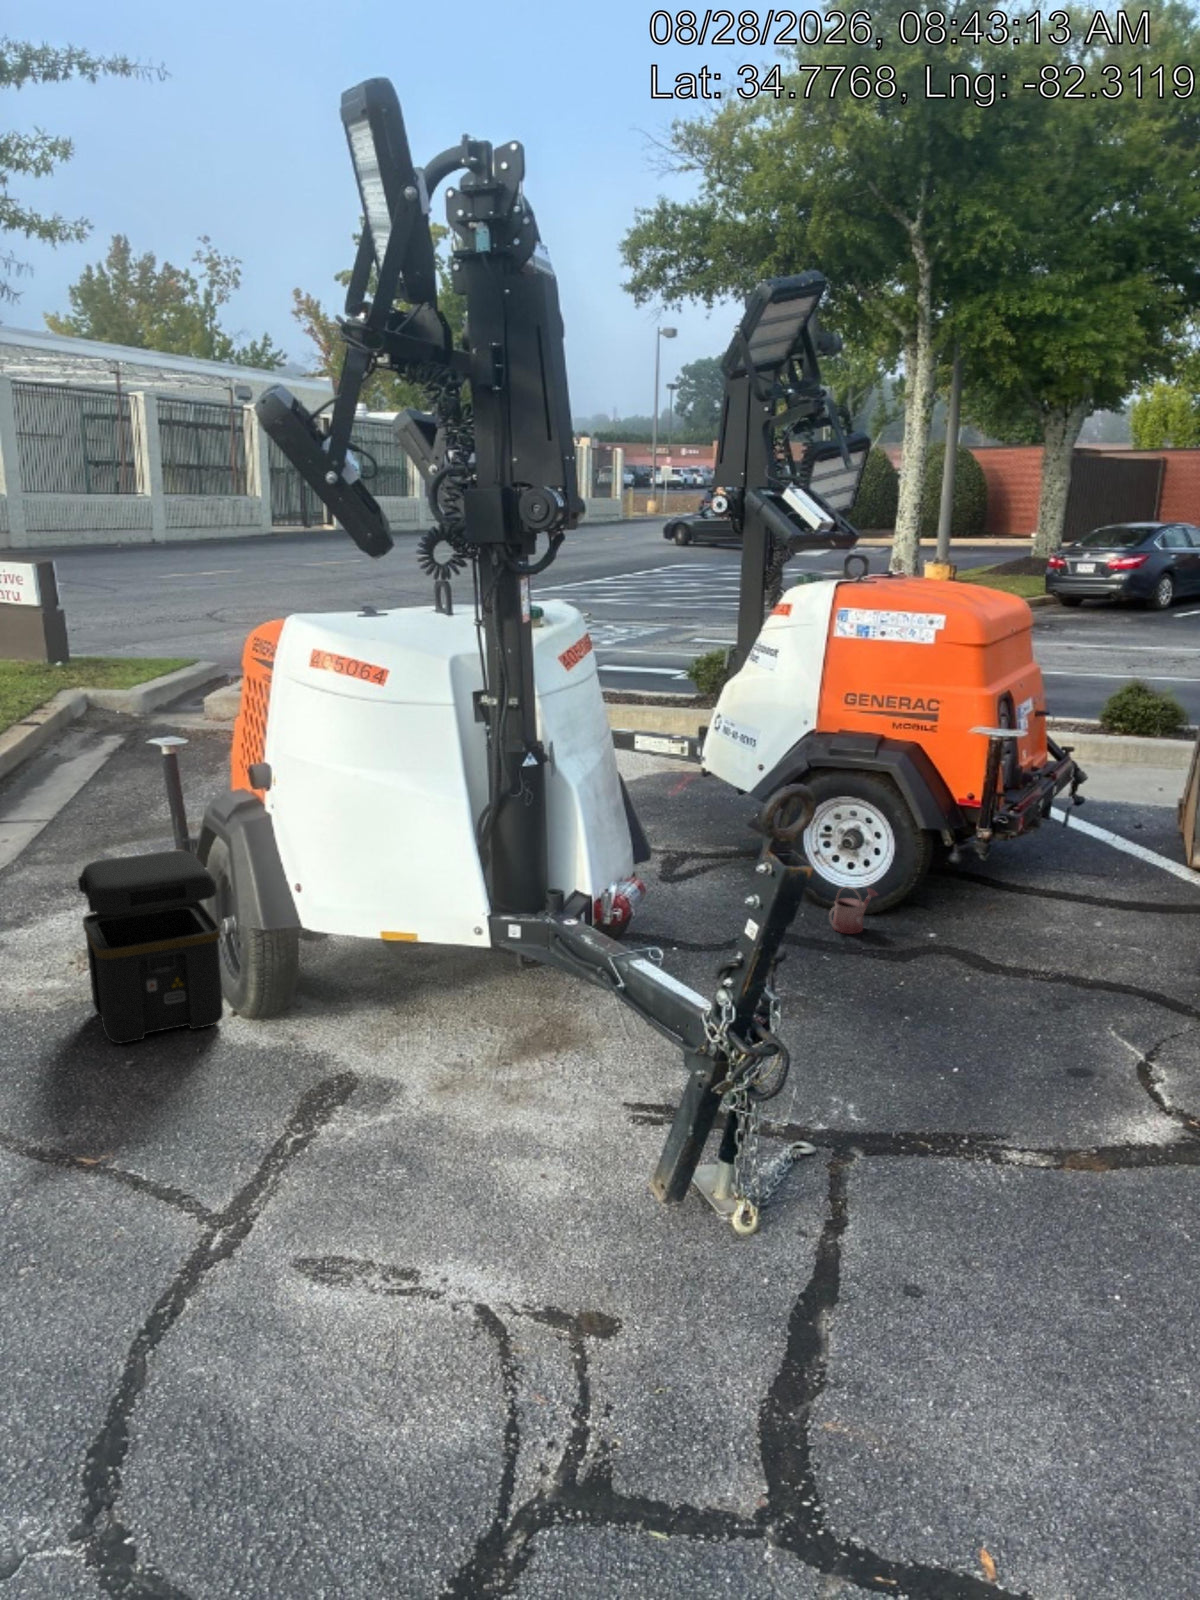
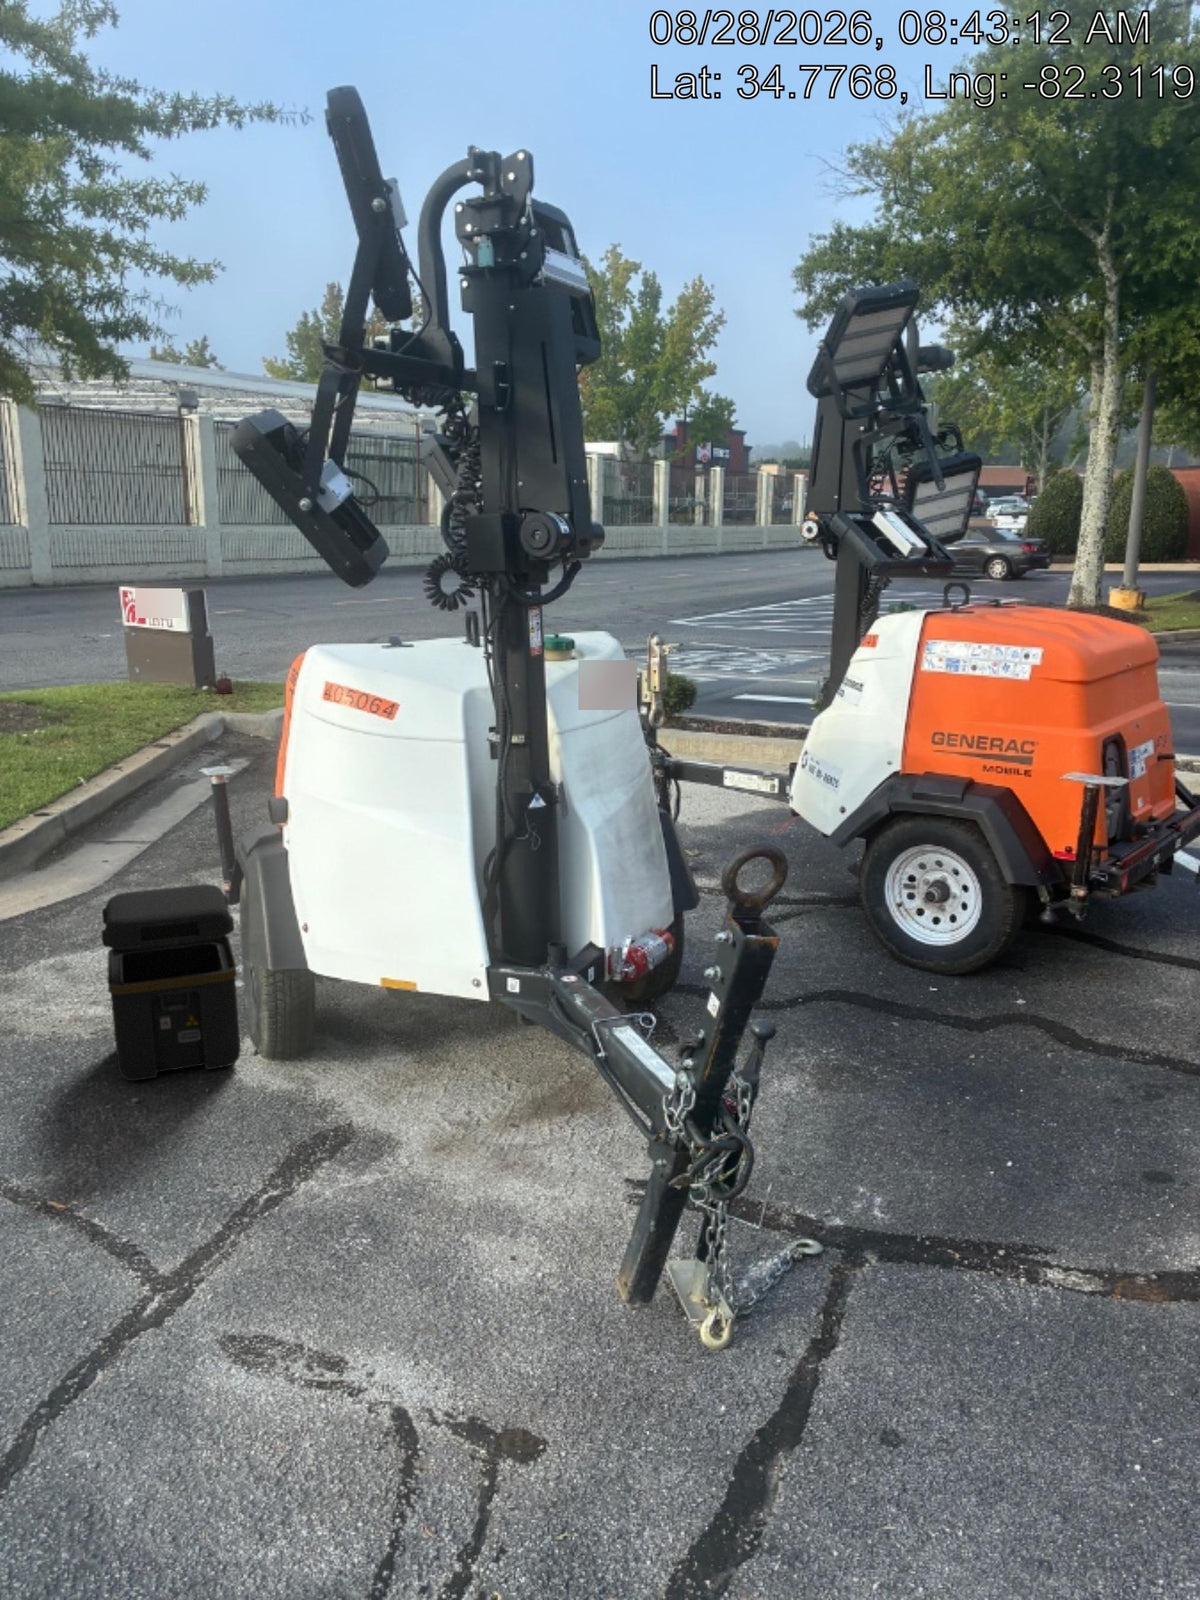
watering can: present [829,886,878,934] -> present [205,671,238,693]

